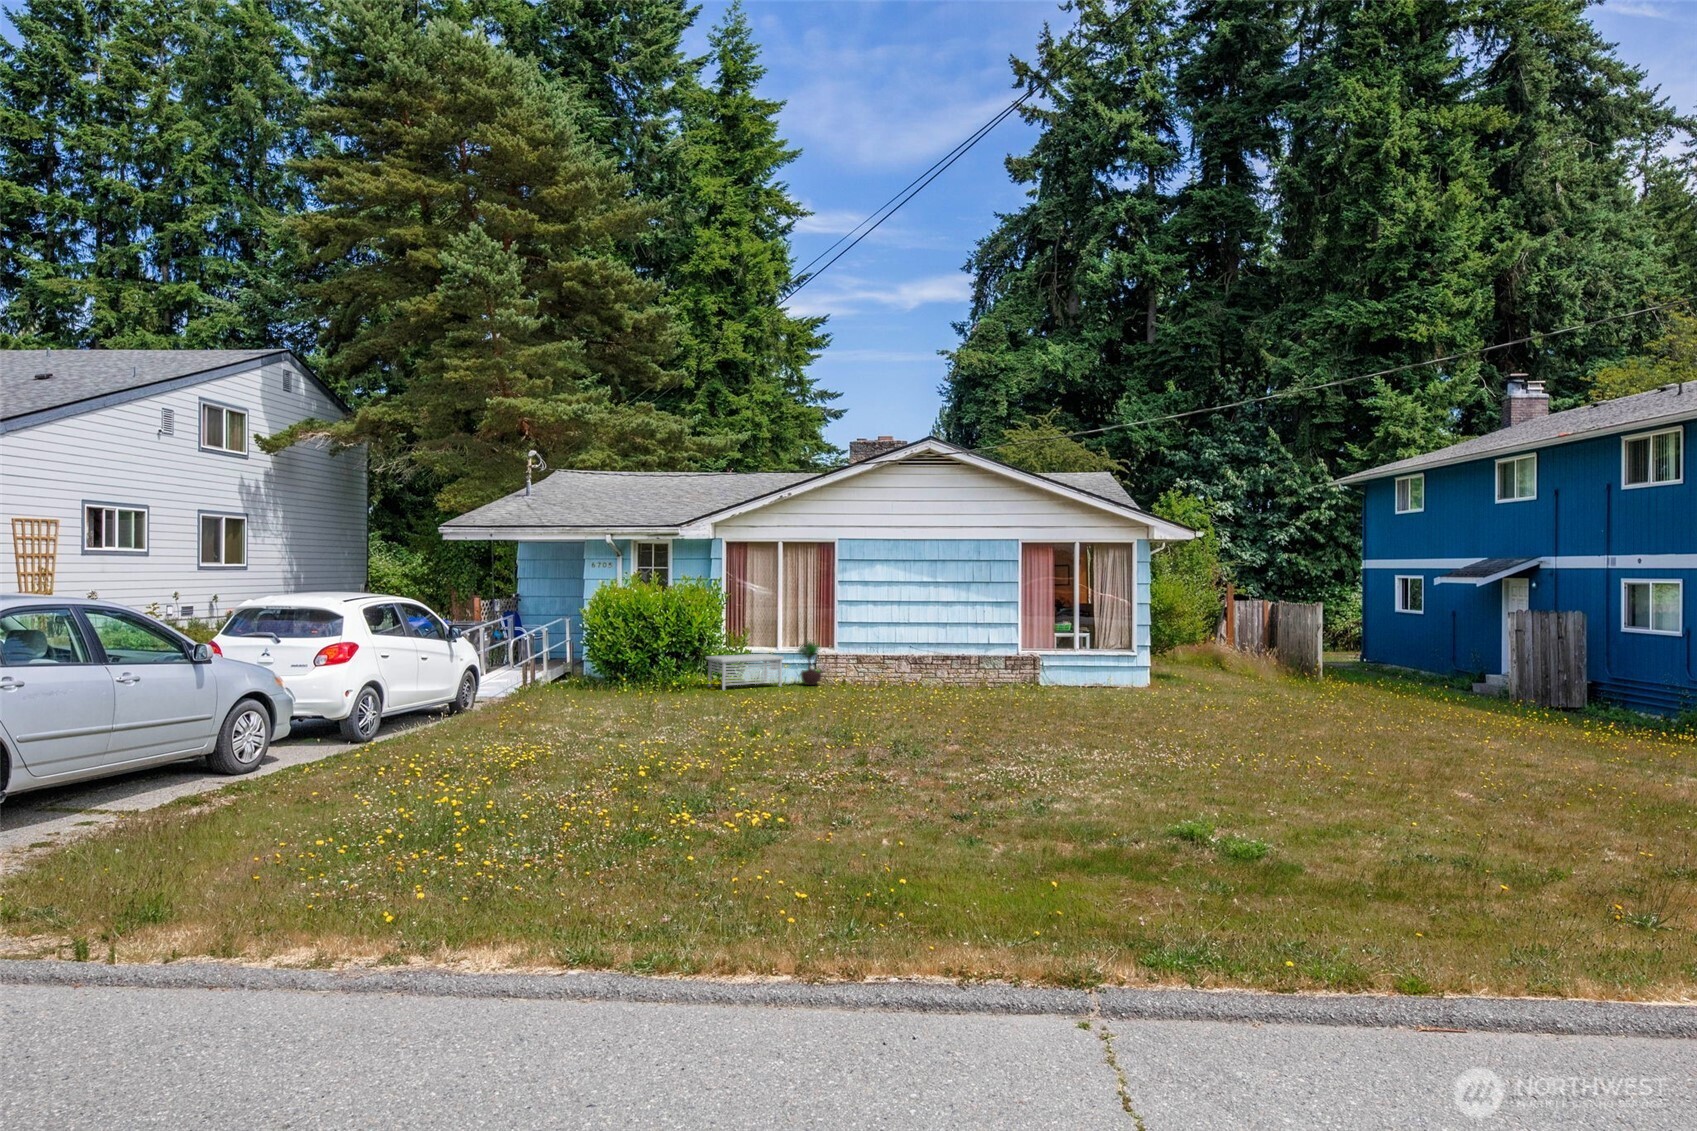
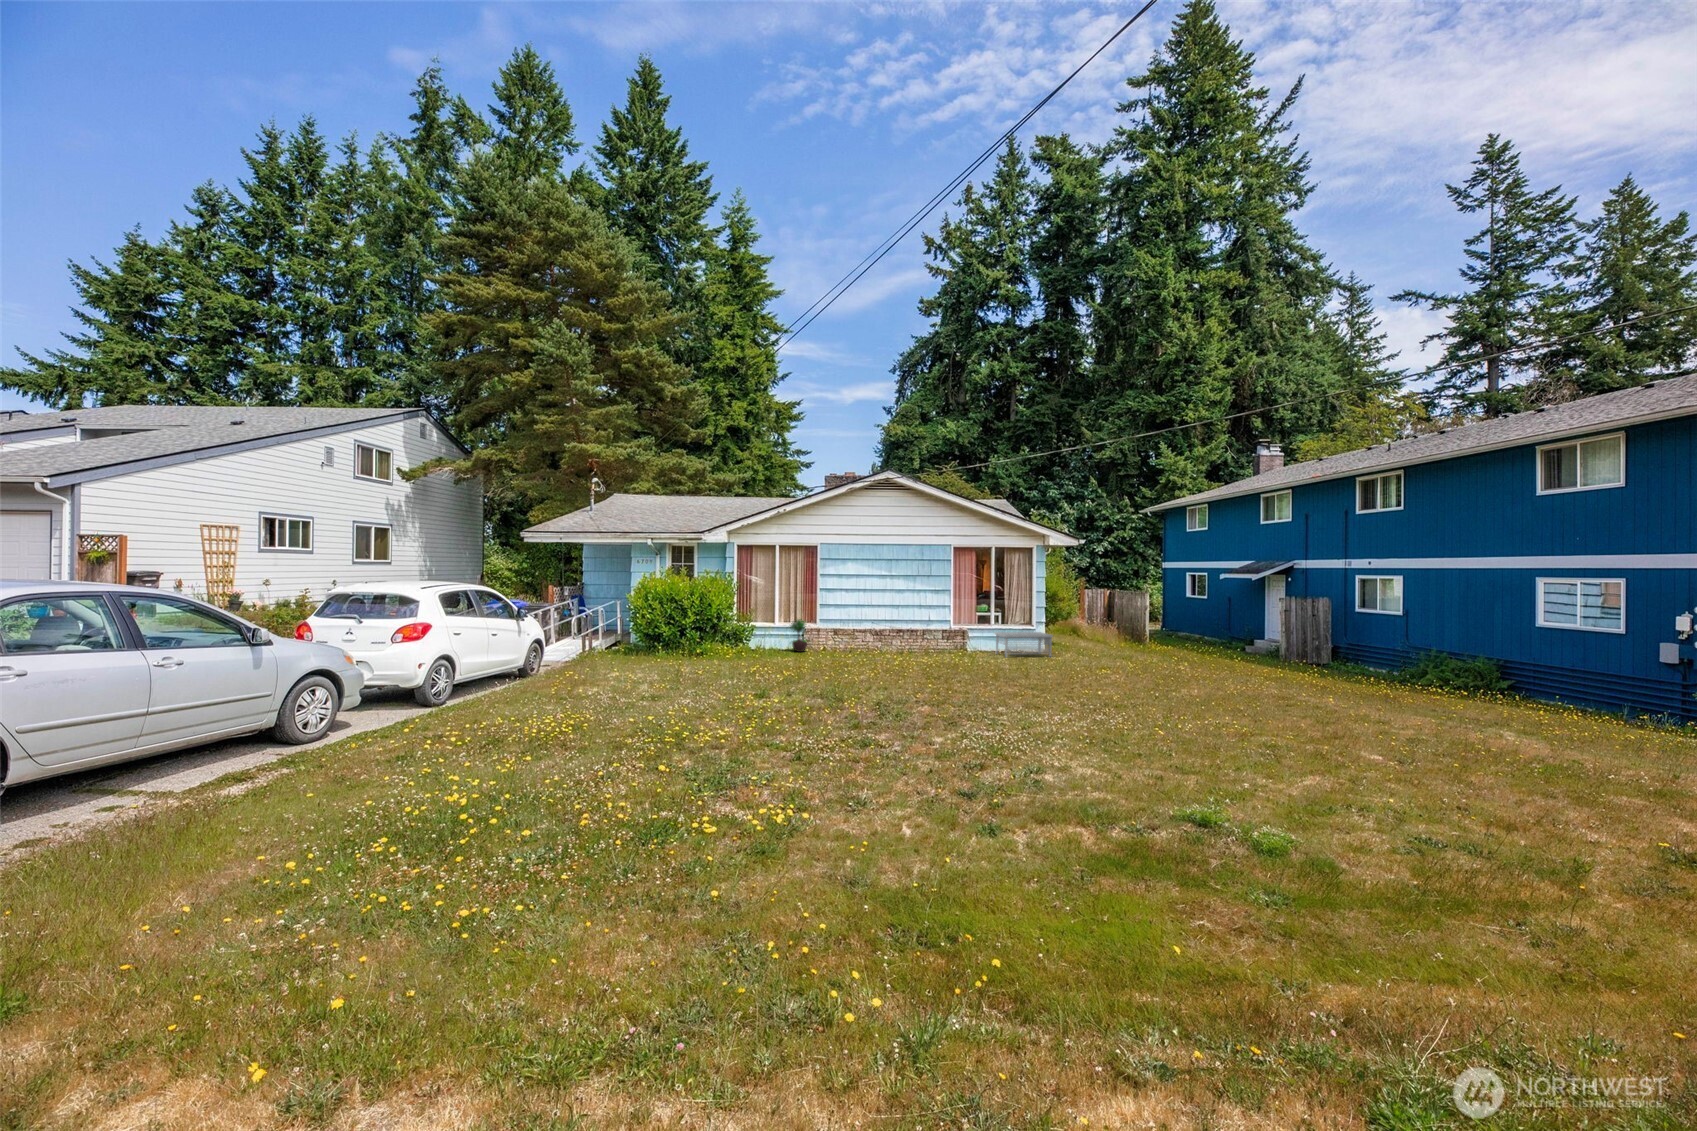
storage bench: present [706,654,784,690] -> present [994,632,1053,657]

